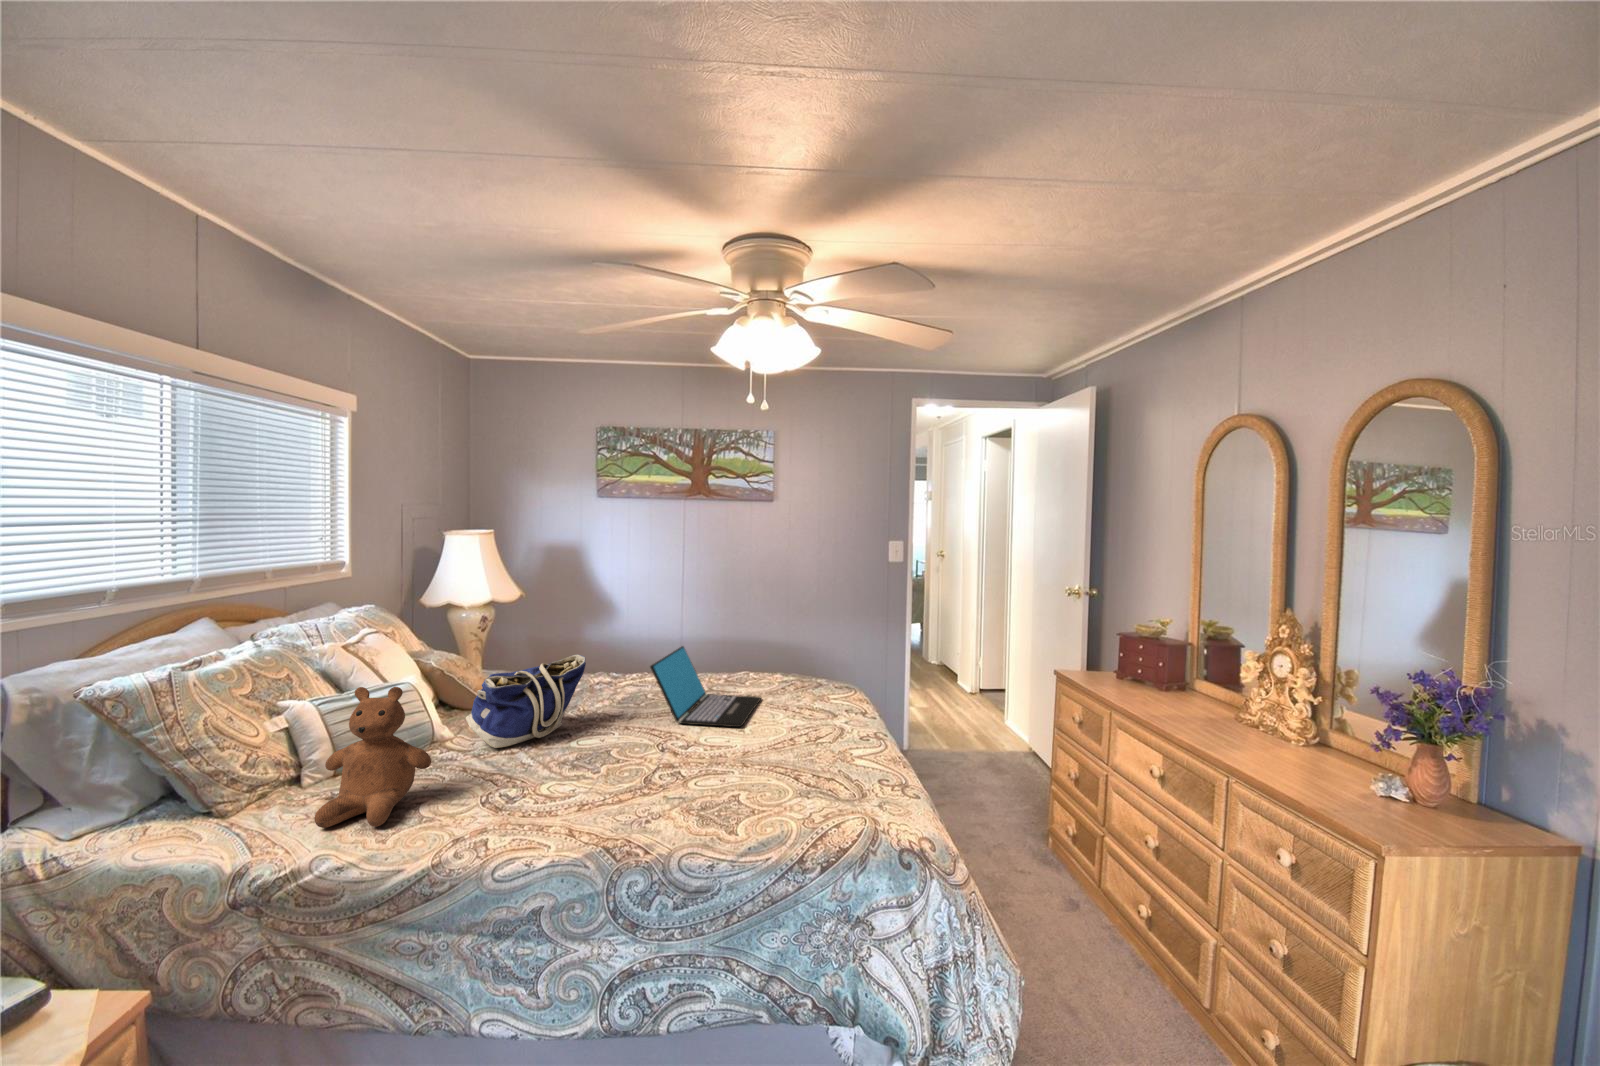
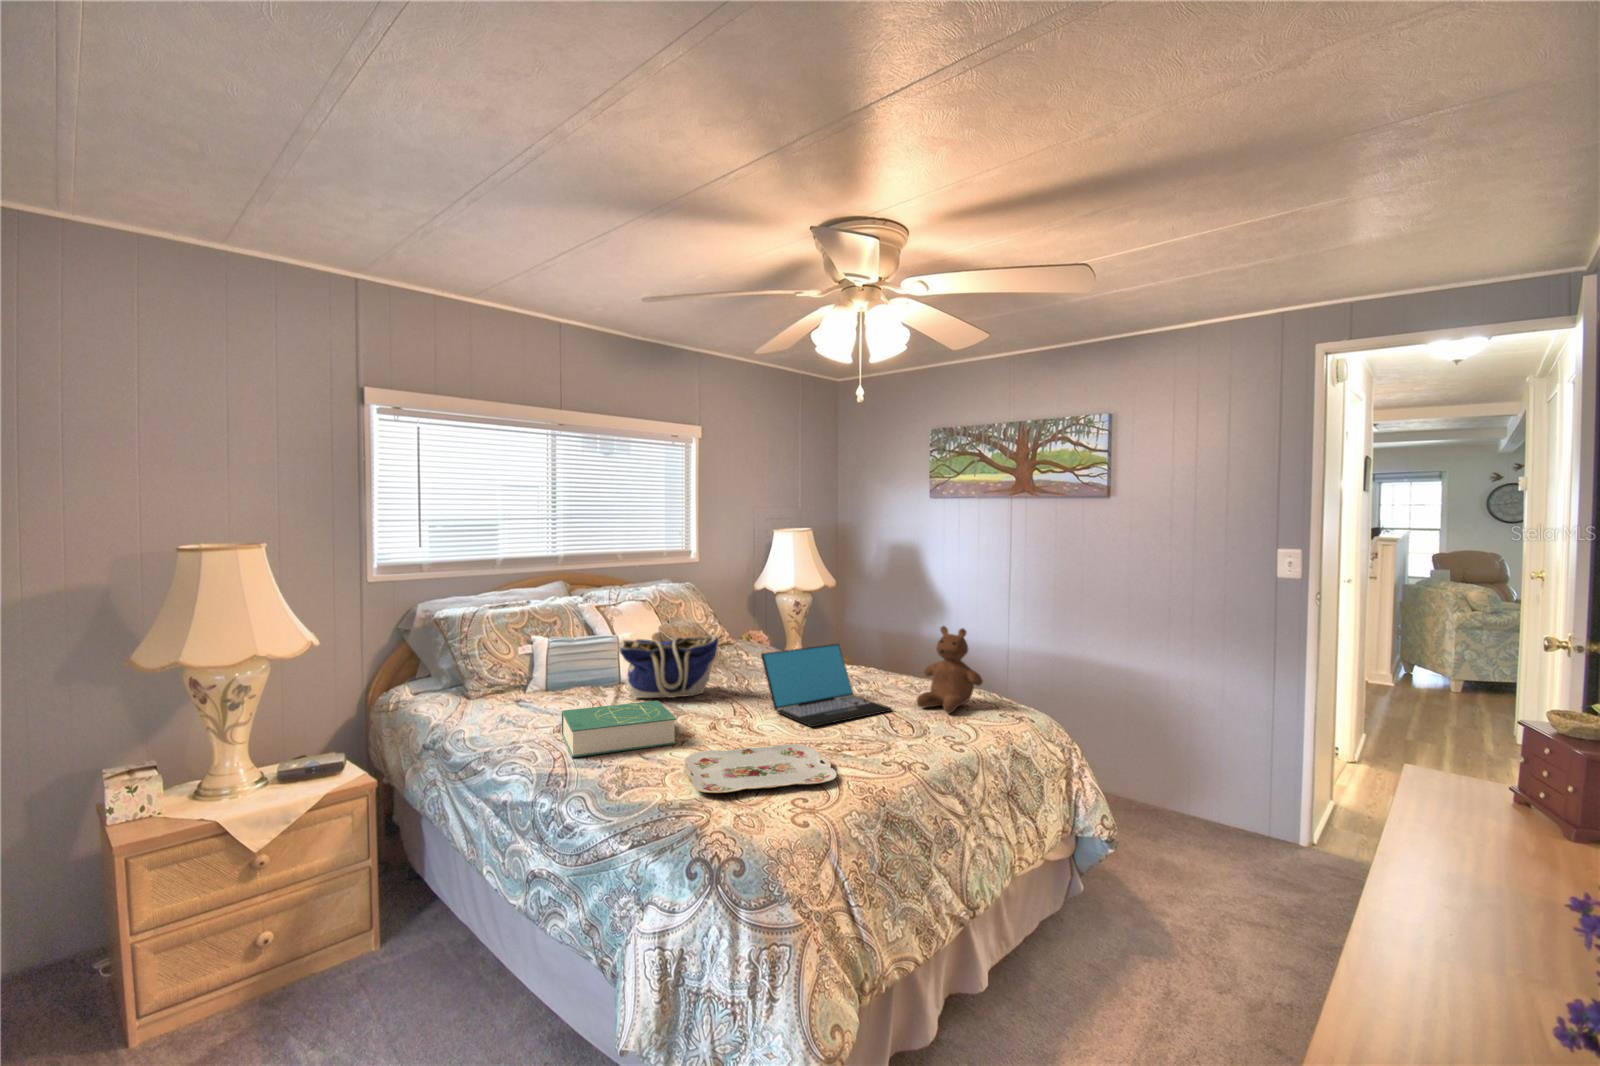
teddy bear: present [314,687,431,828] -> present [917,626,983,713]
book: none [517,738,665,823] -> present [562,701,676,757]
serving tray: none [716,742,866,801] -> present [684,744,837,793]

